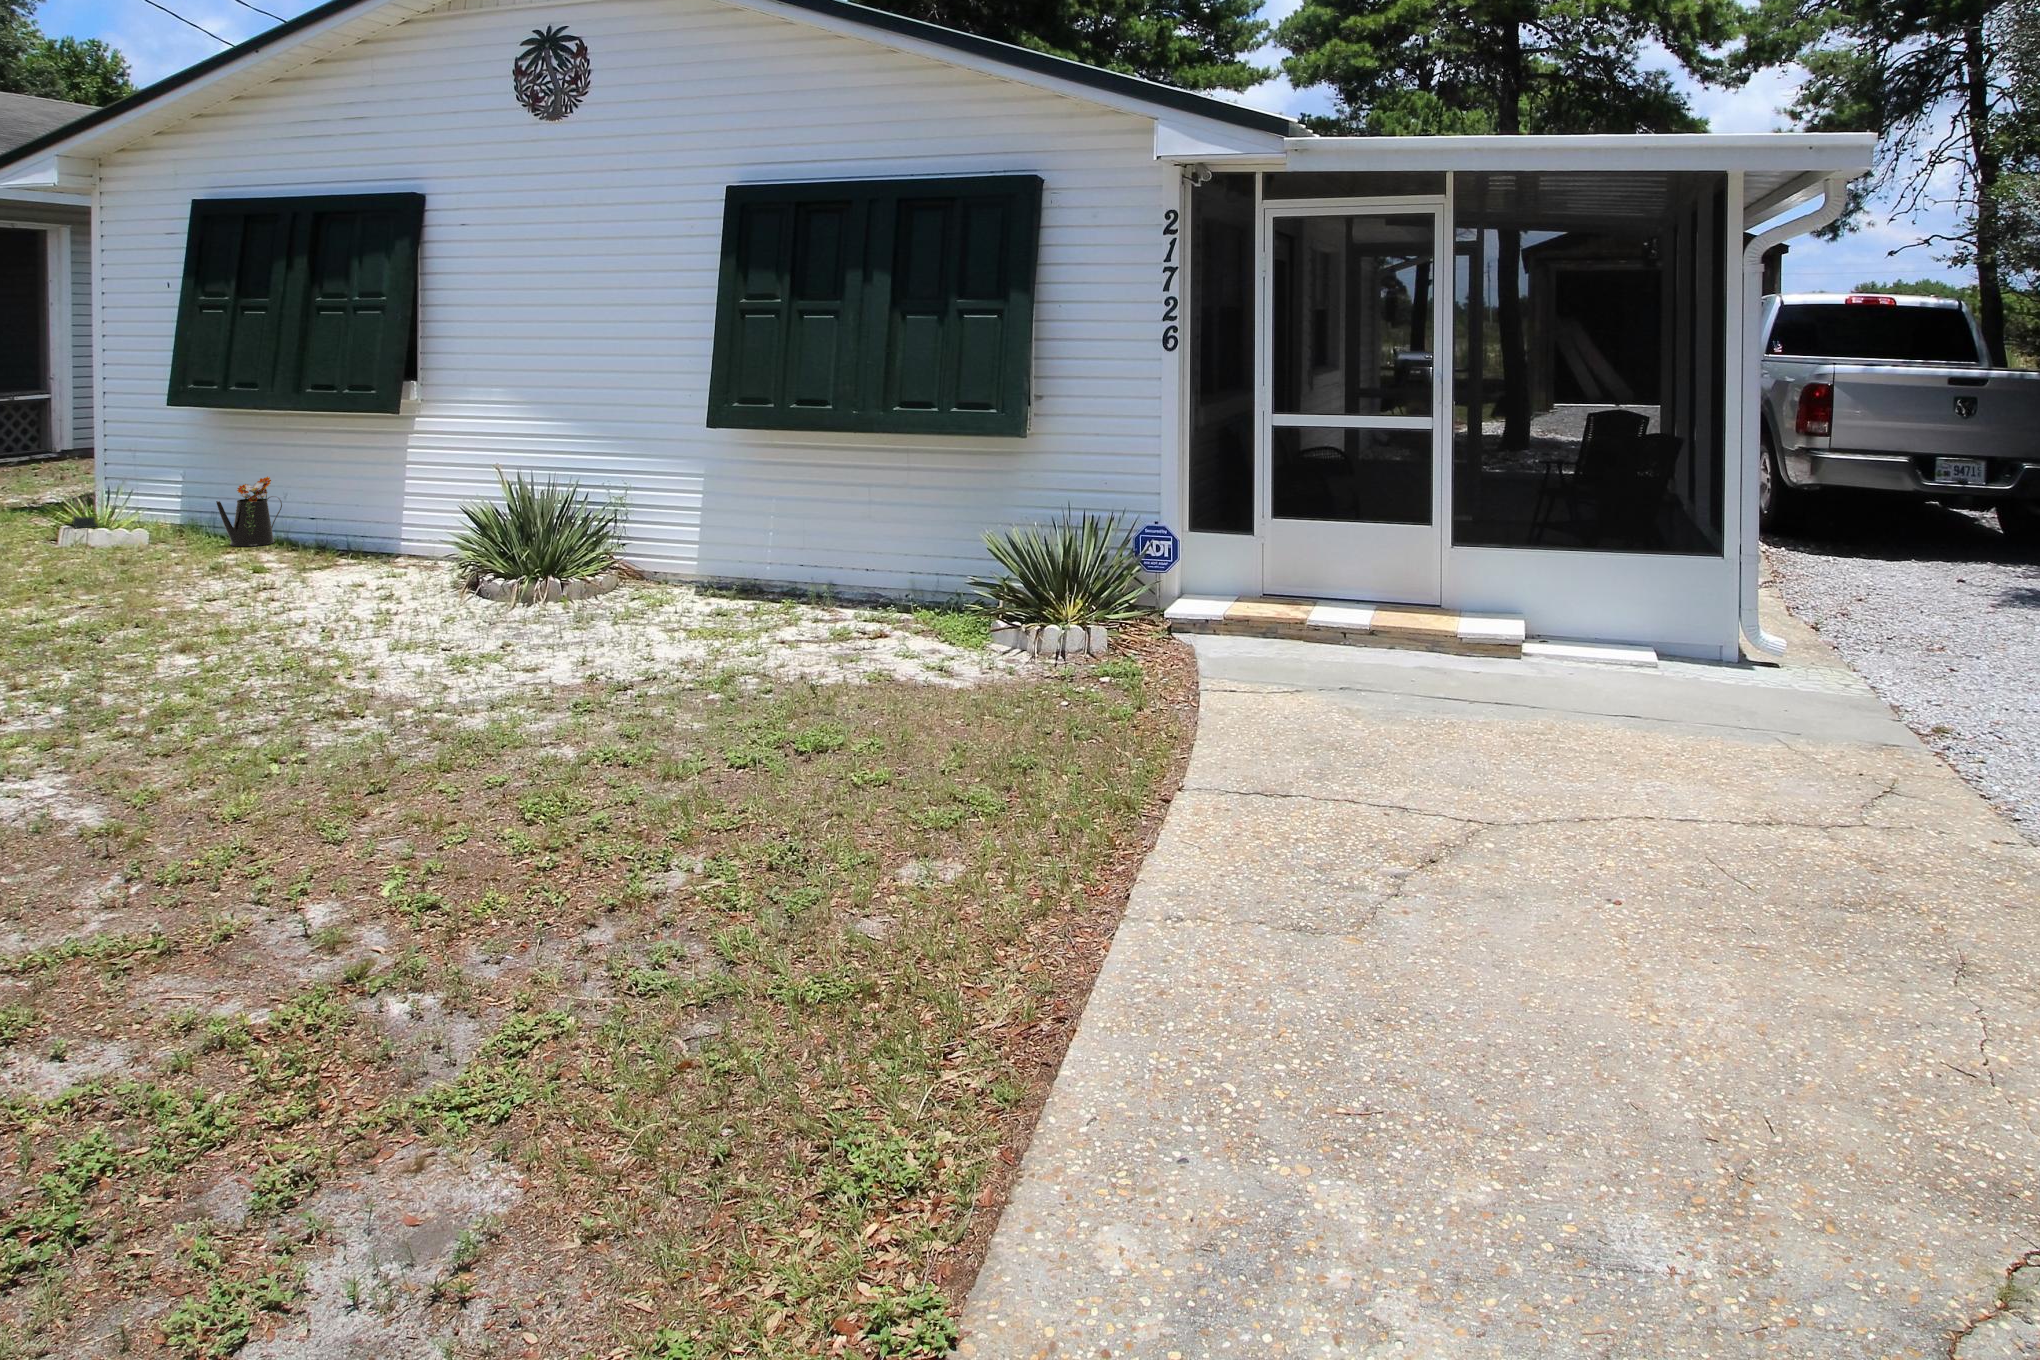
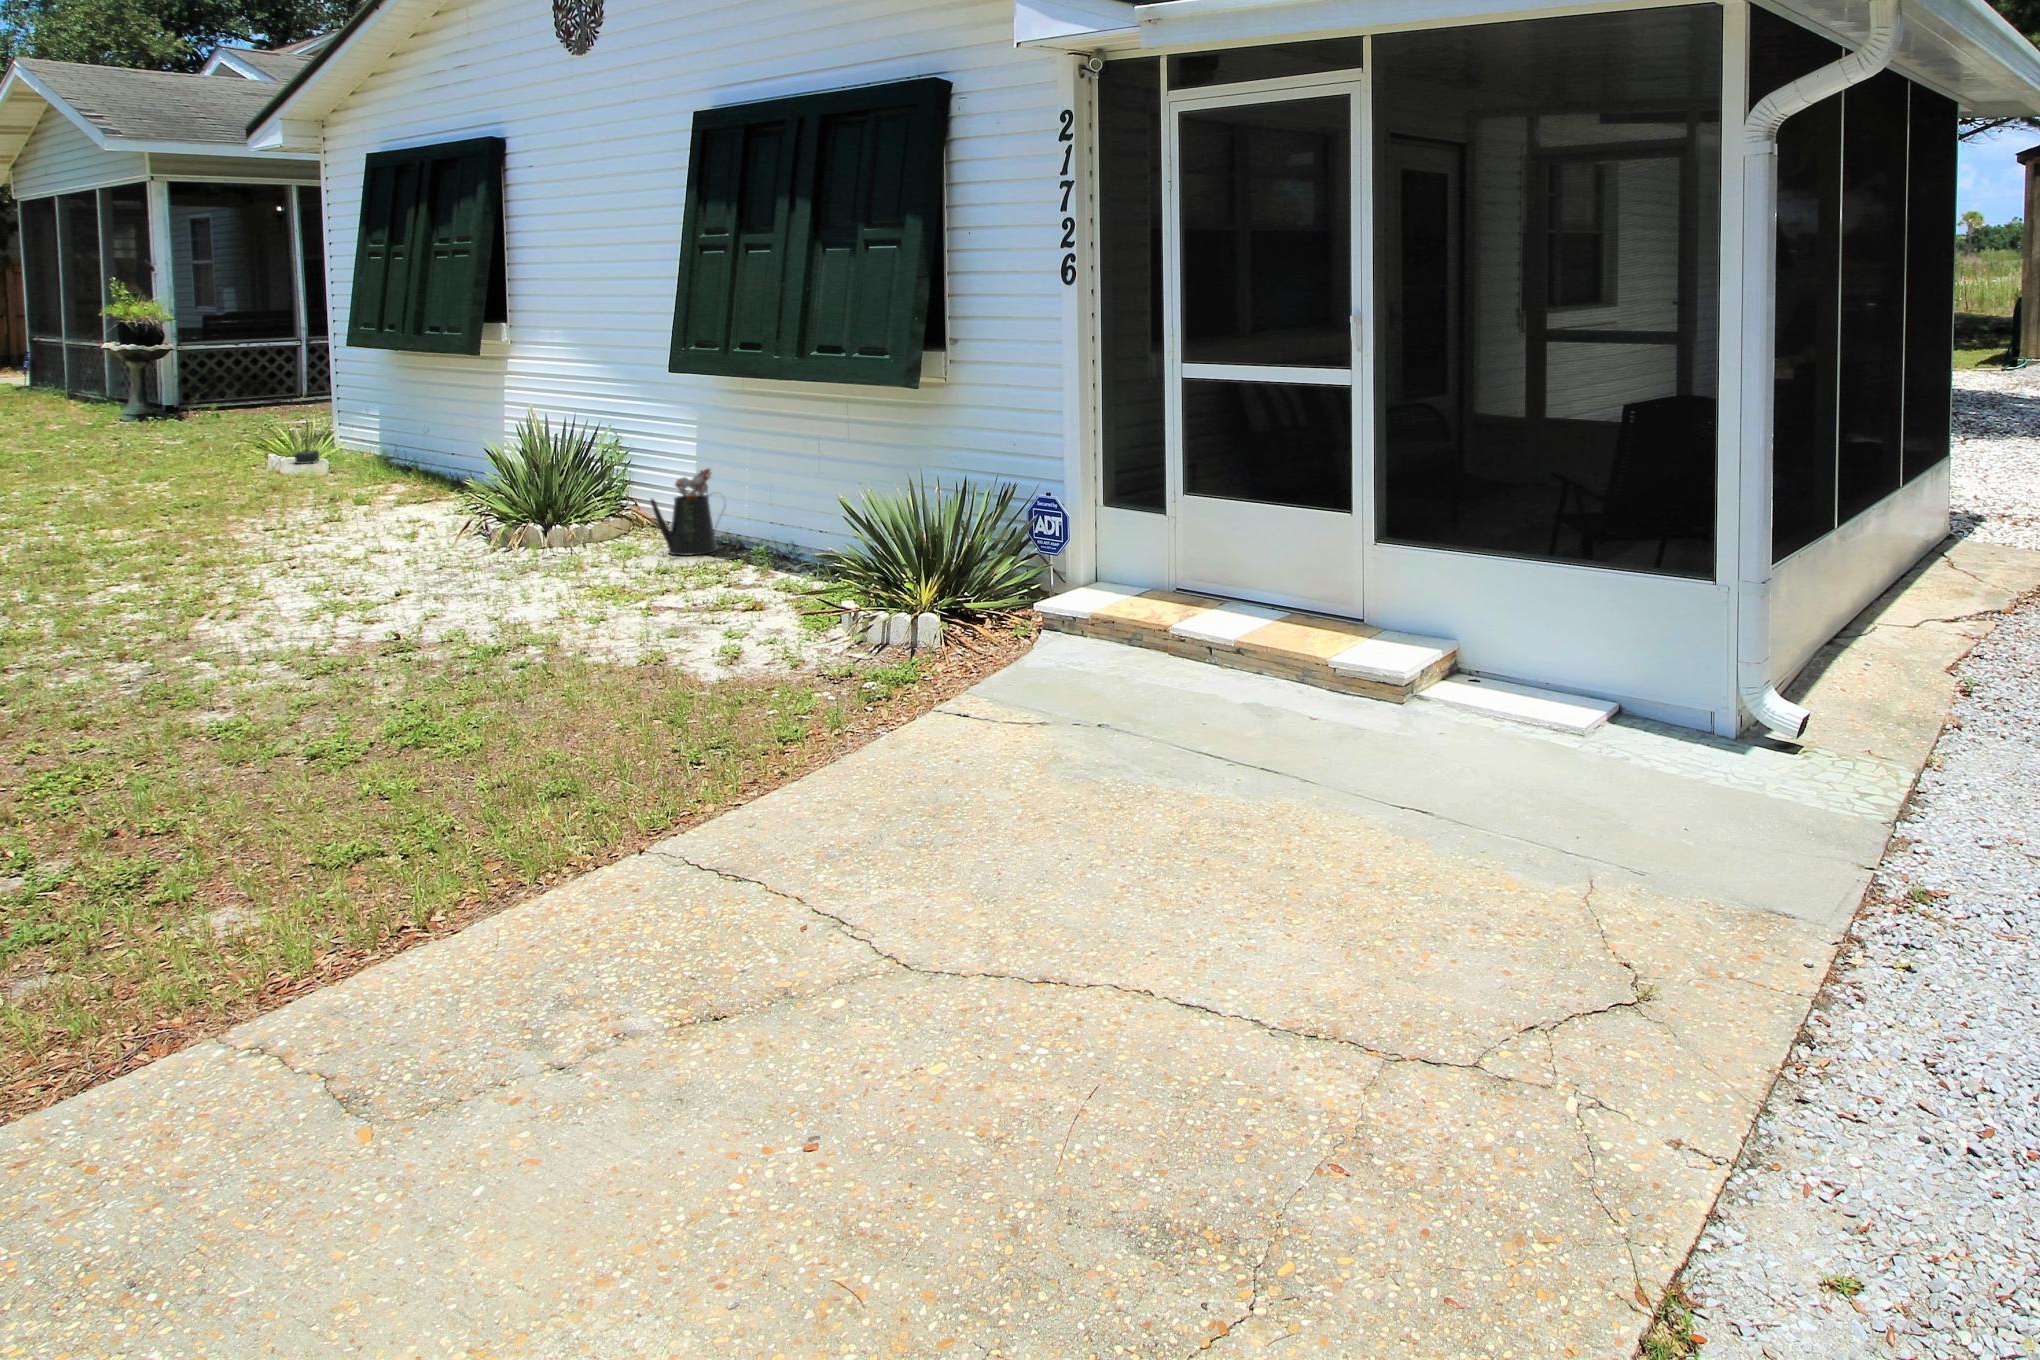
watering can: present [216,477,282,546] -> present [650,469,719,555]

